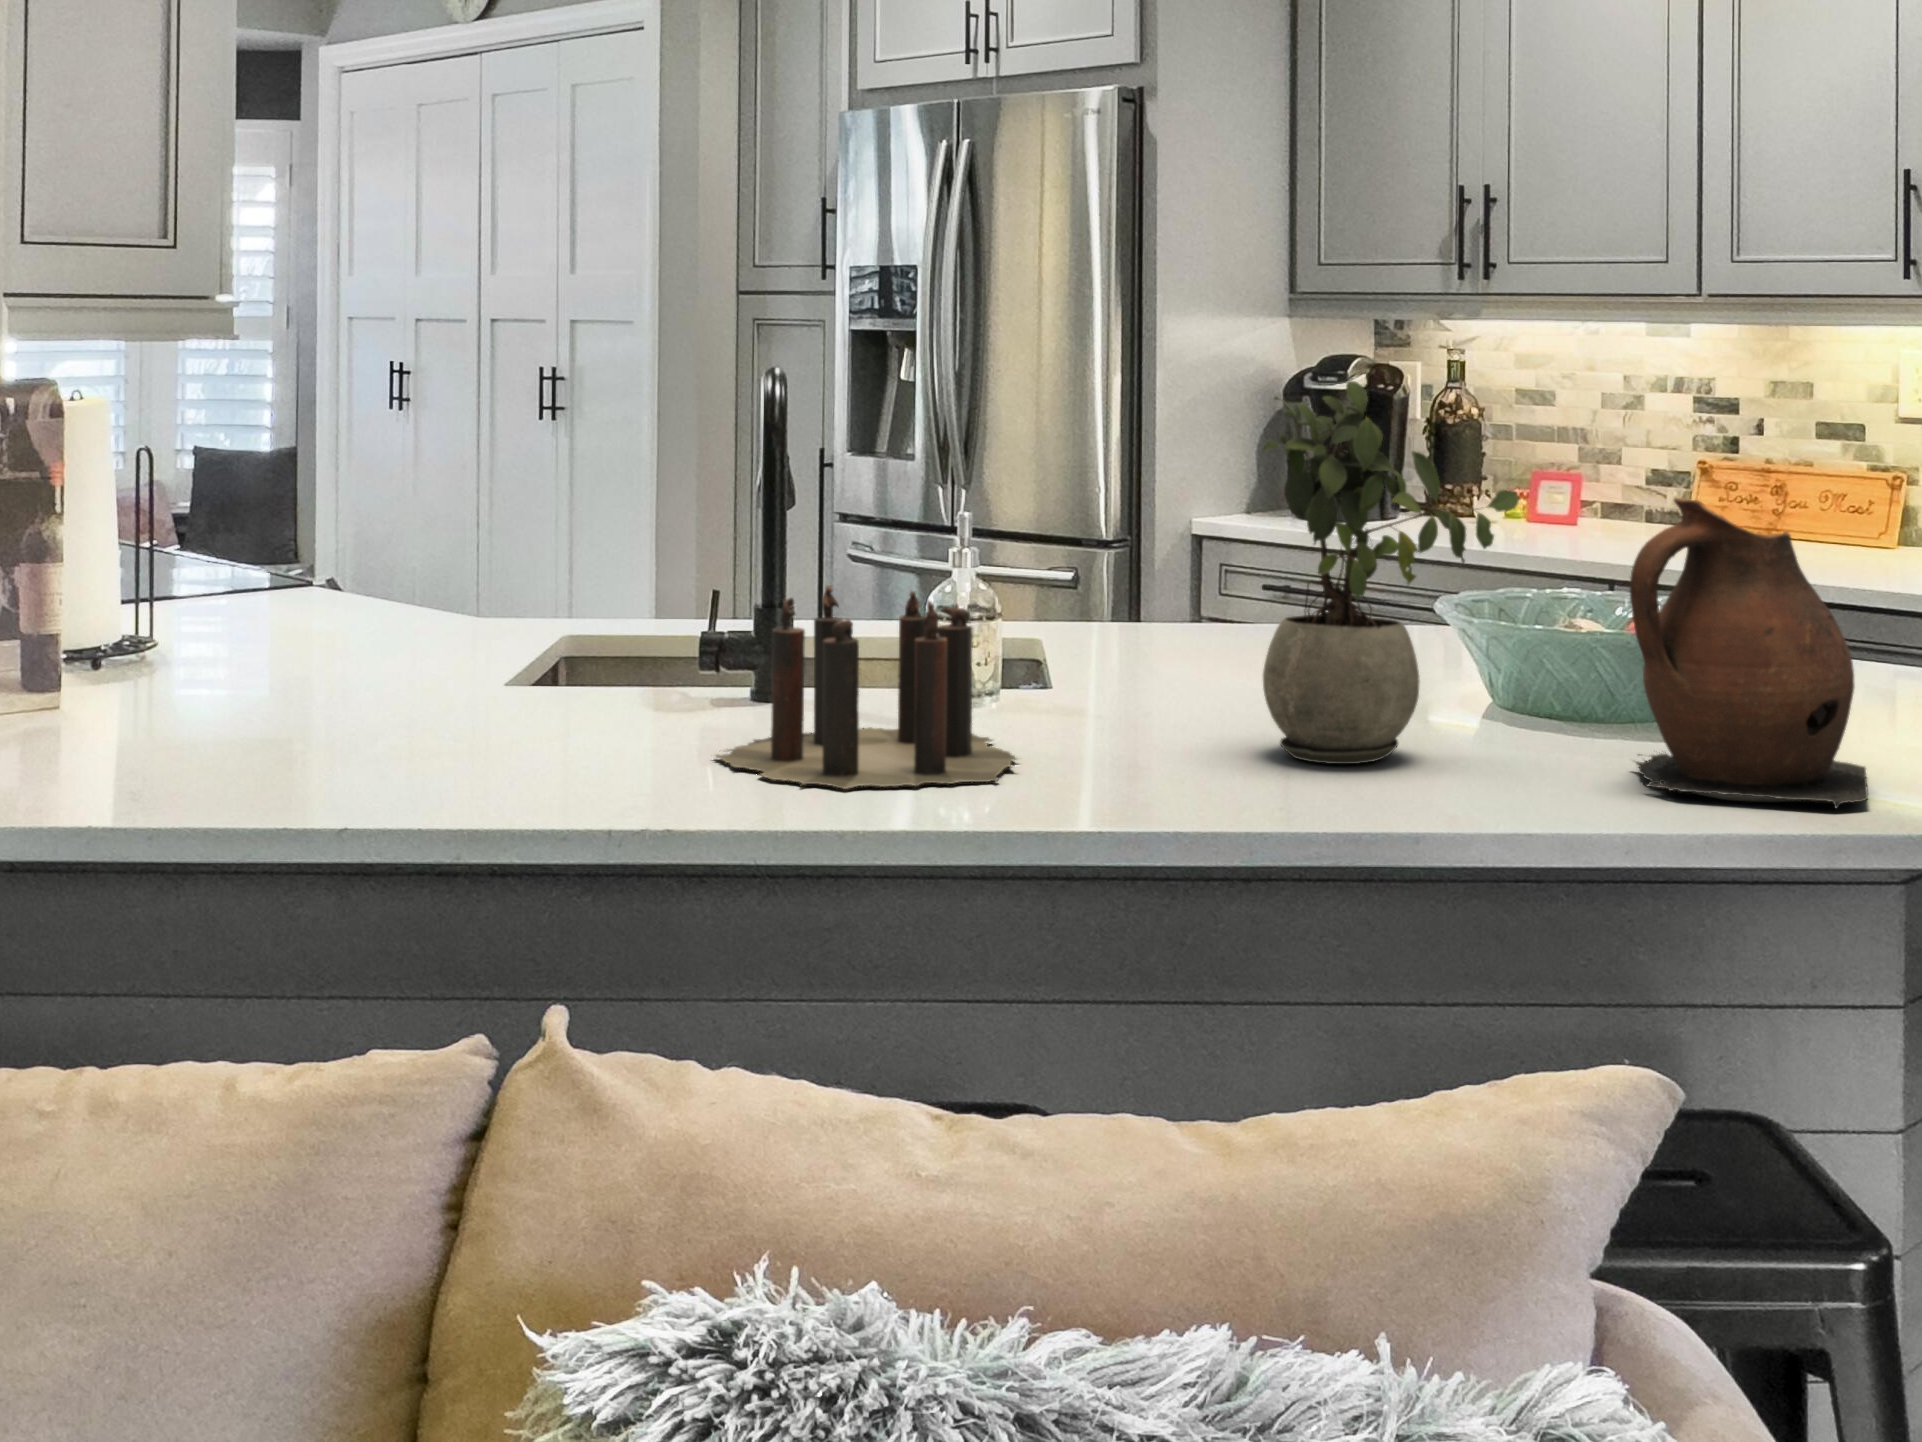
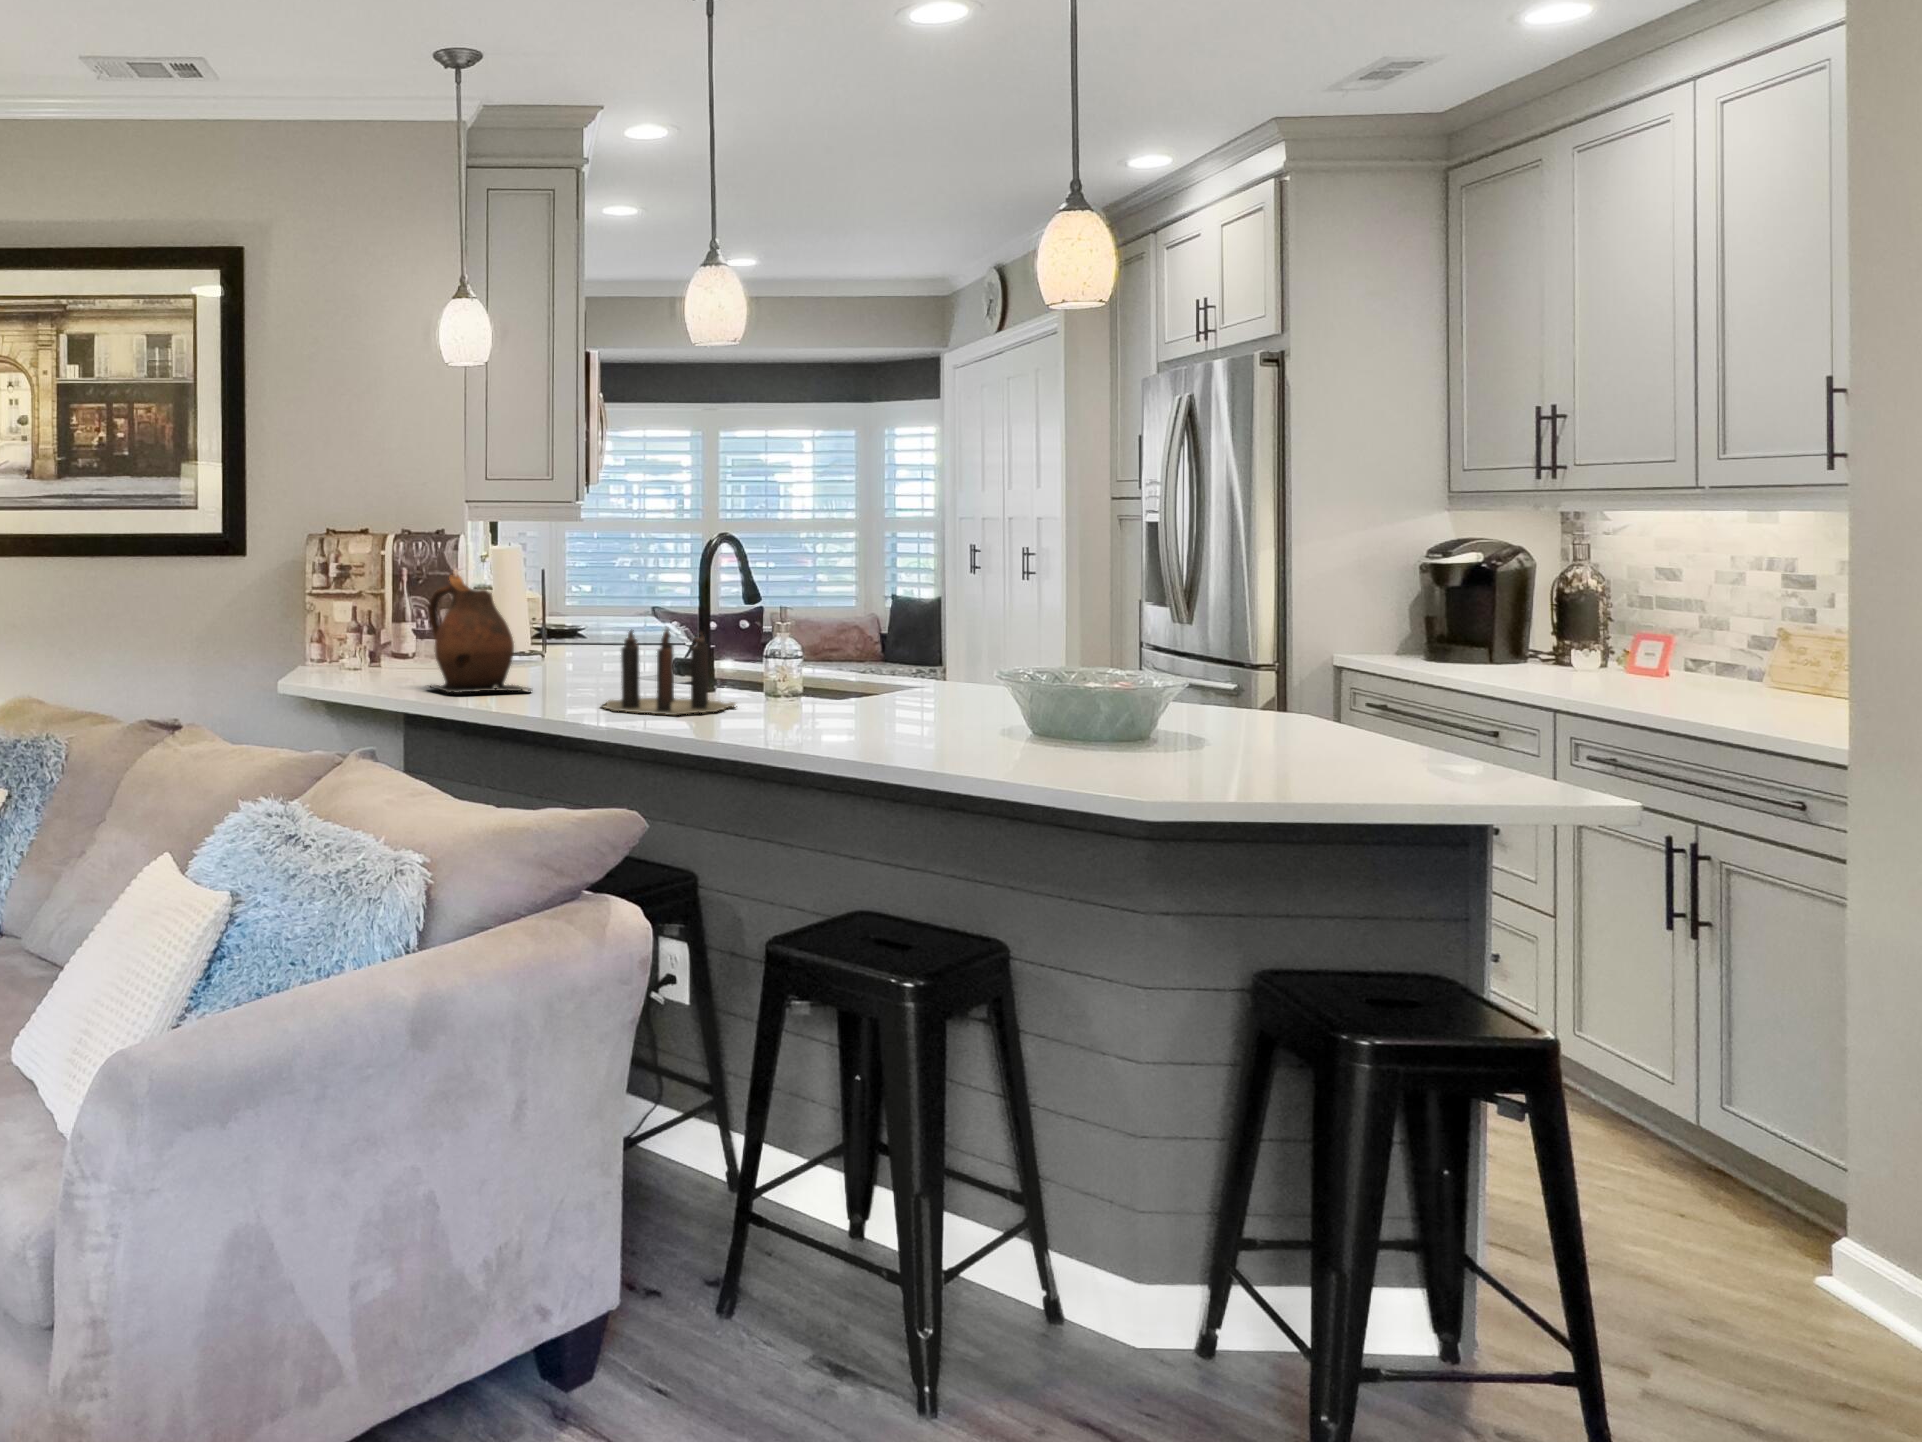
potted plant: present [1263,381,1519,764] -> none [818,529,930,728]
ceramic pitcher: present [1630,498,1868,808] -> present [428,575,532,693]

